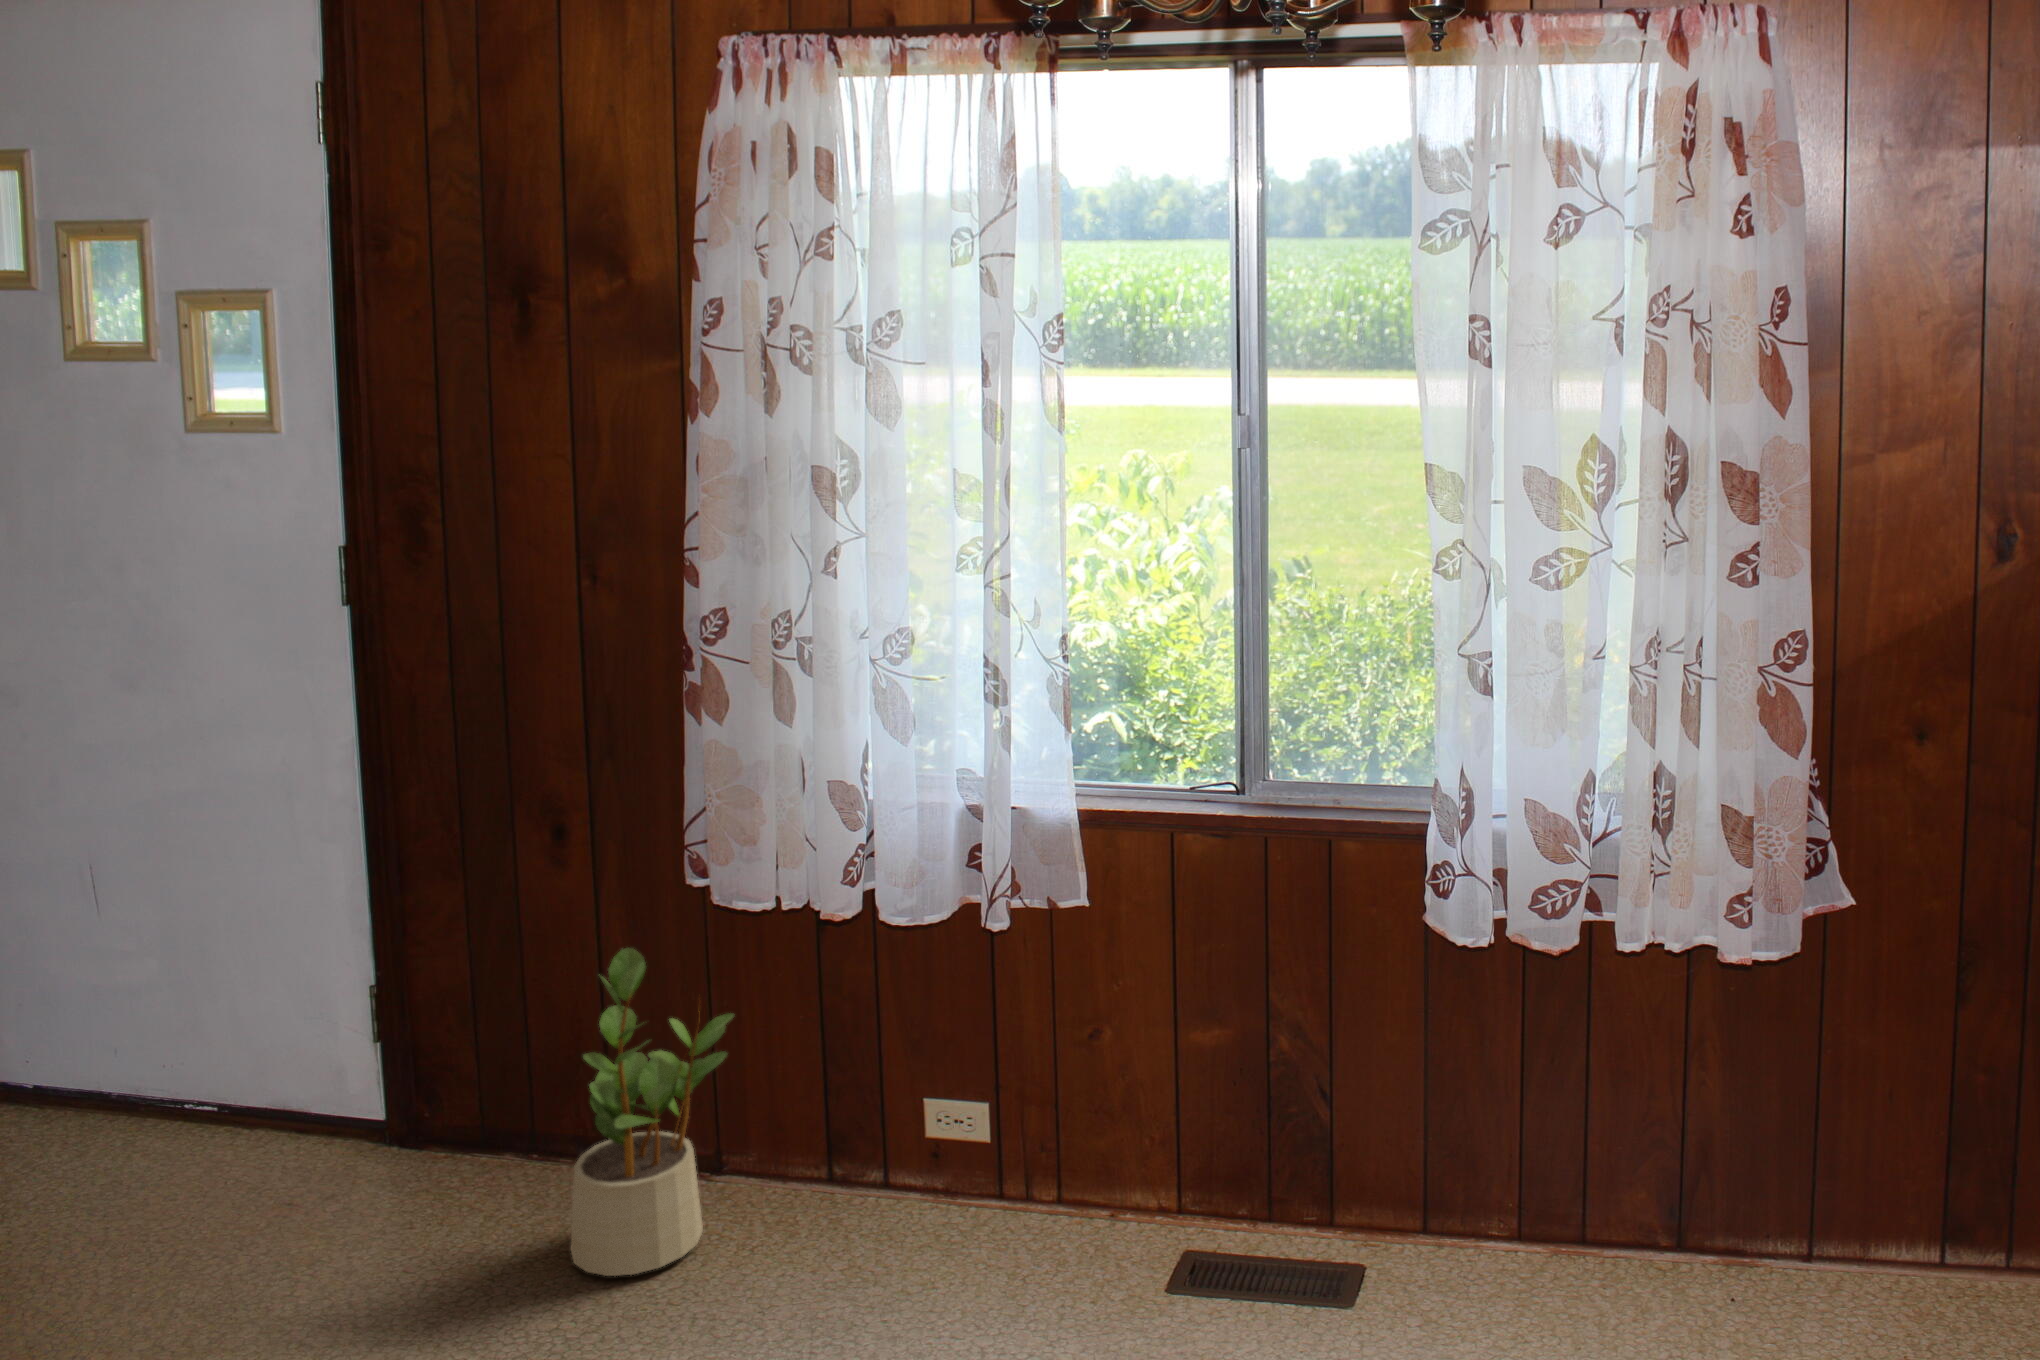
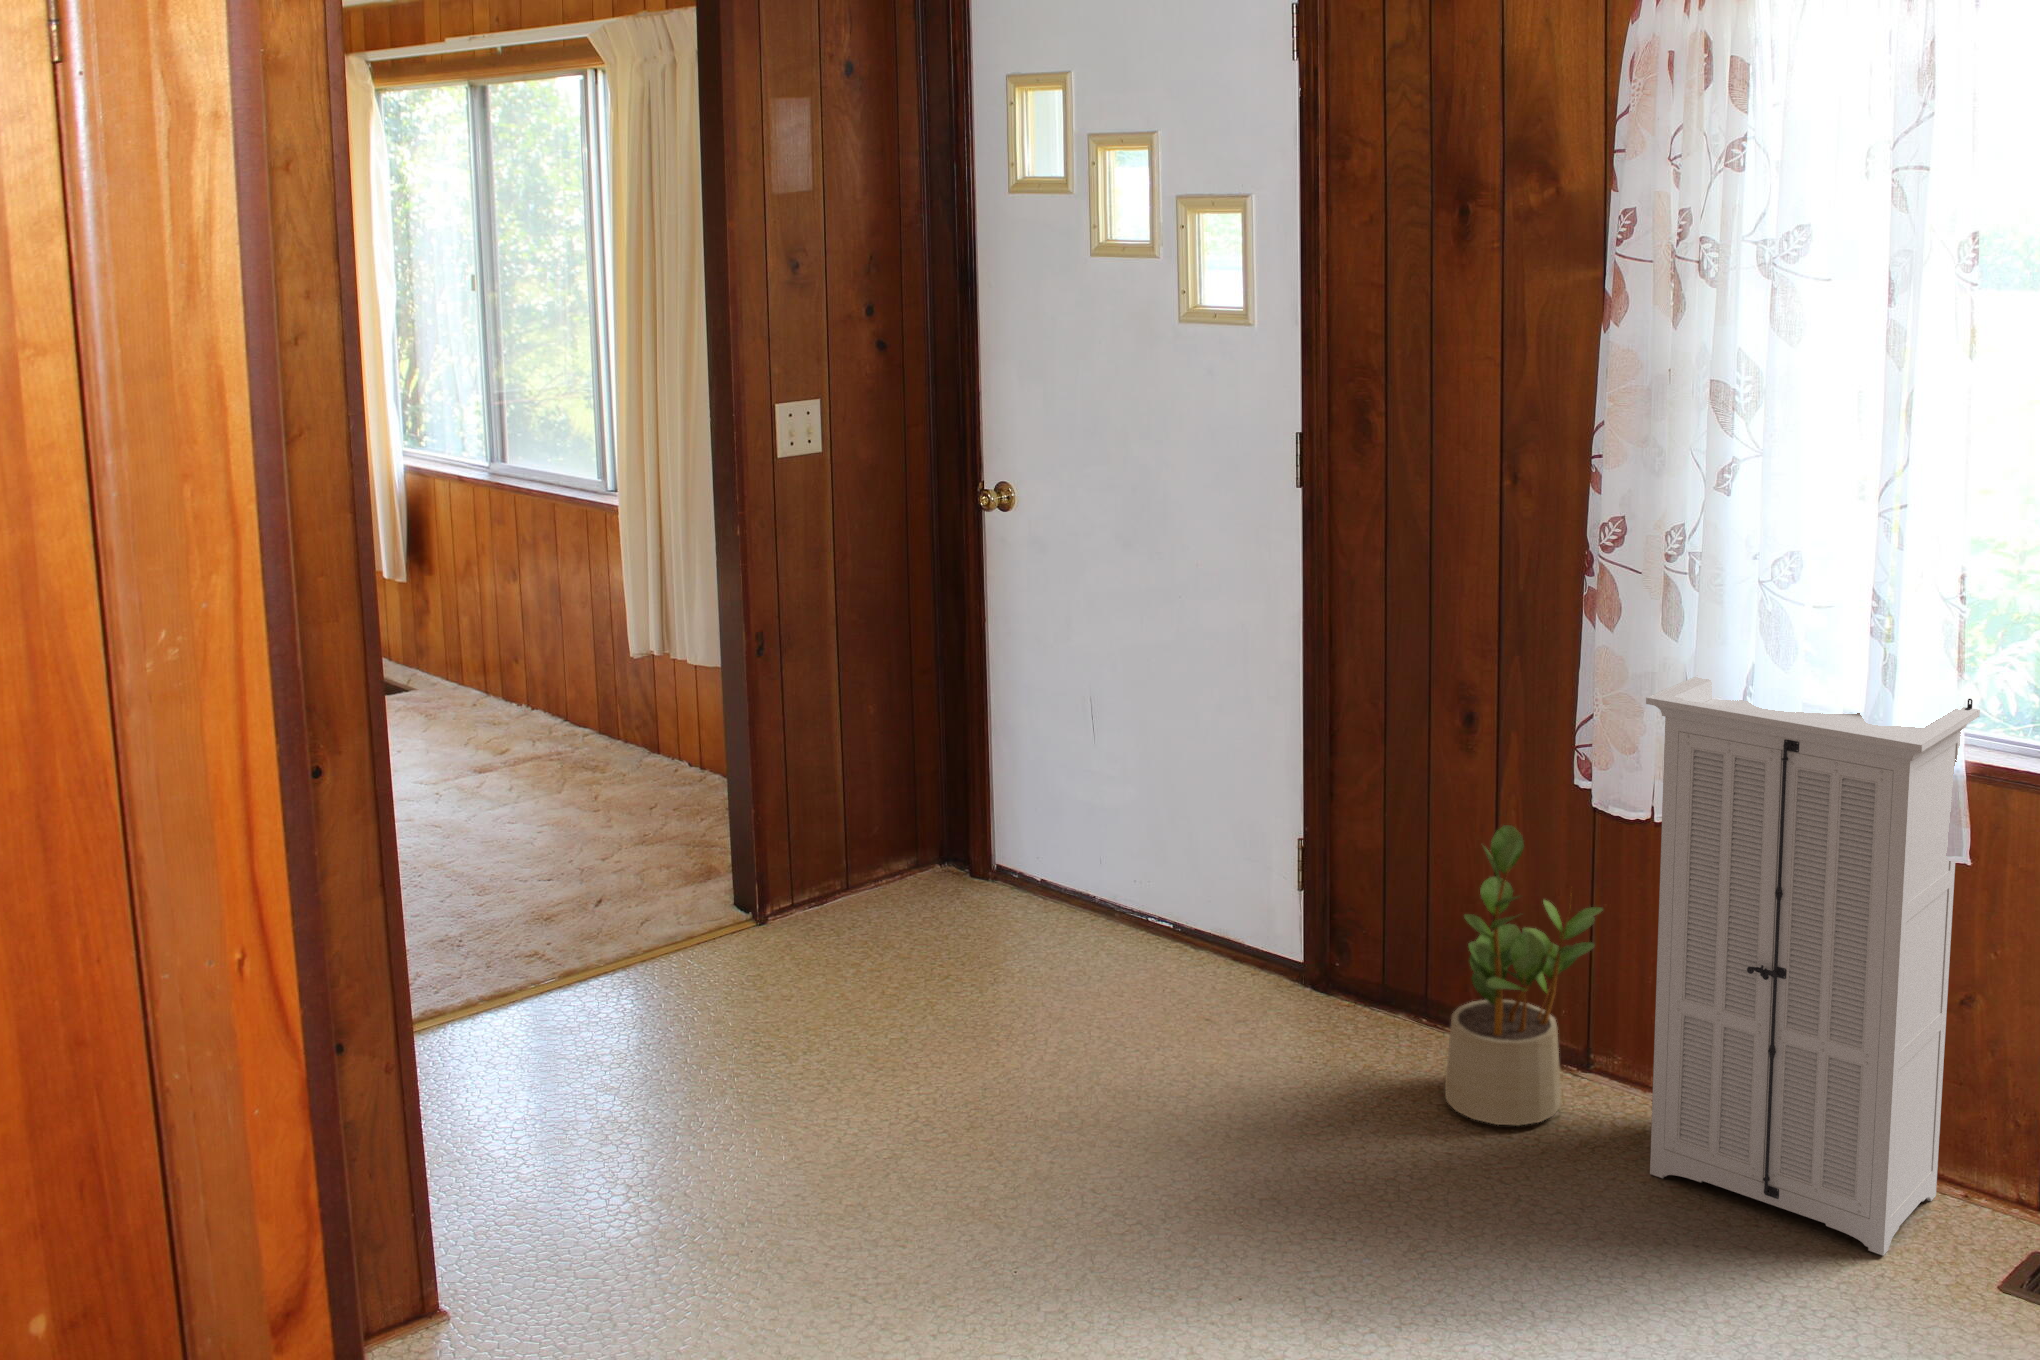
storage cabinet: none [772,742,1080,1294] -> present [1646,677,1980,1256]

